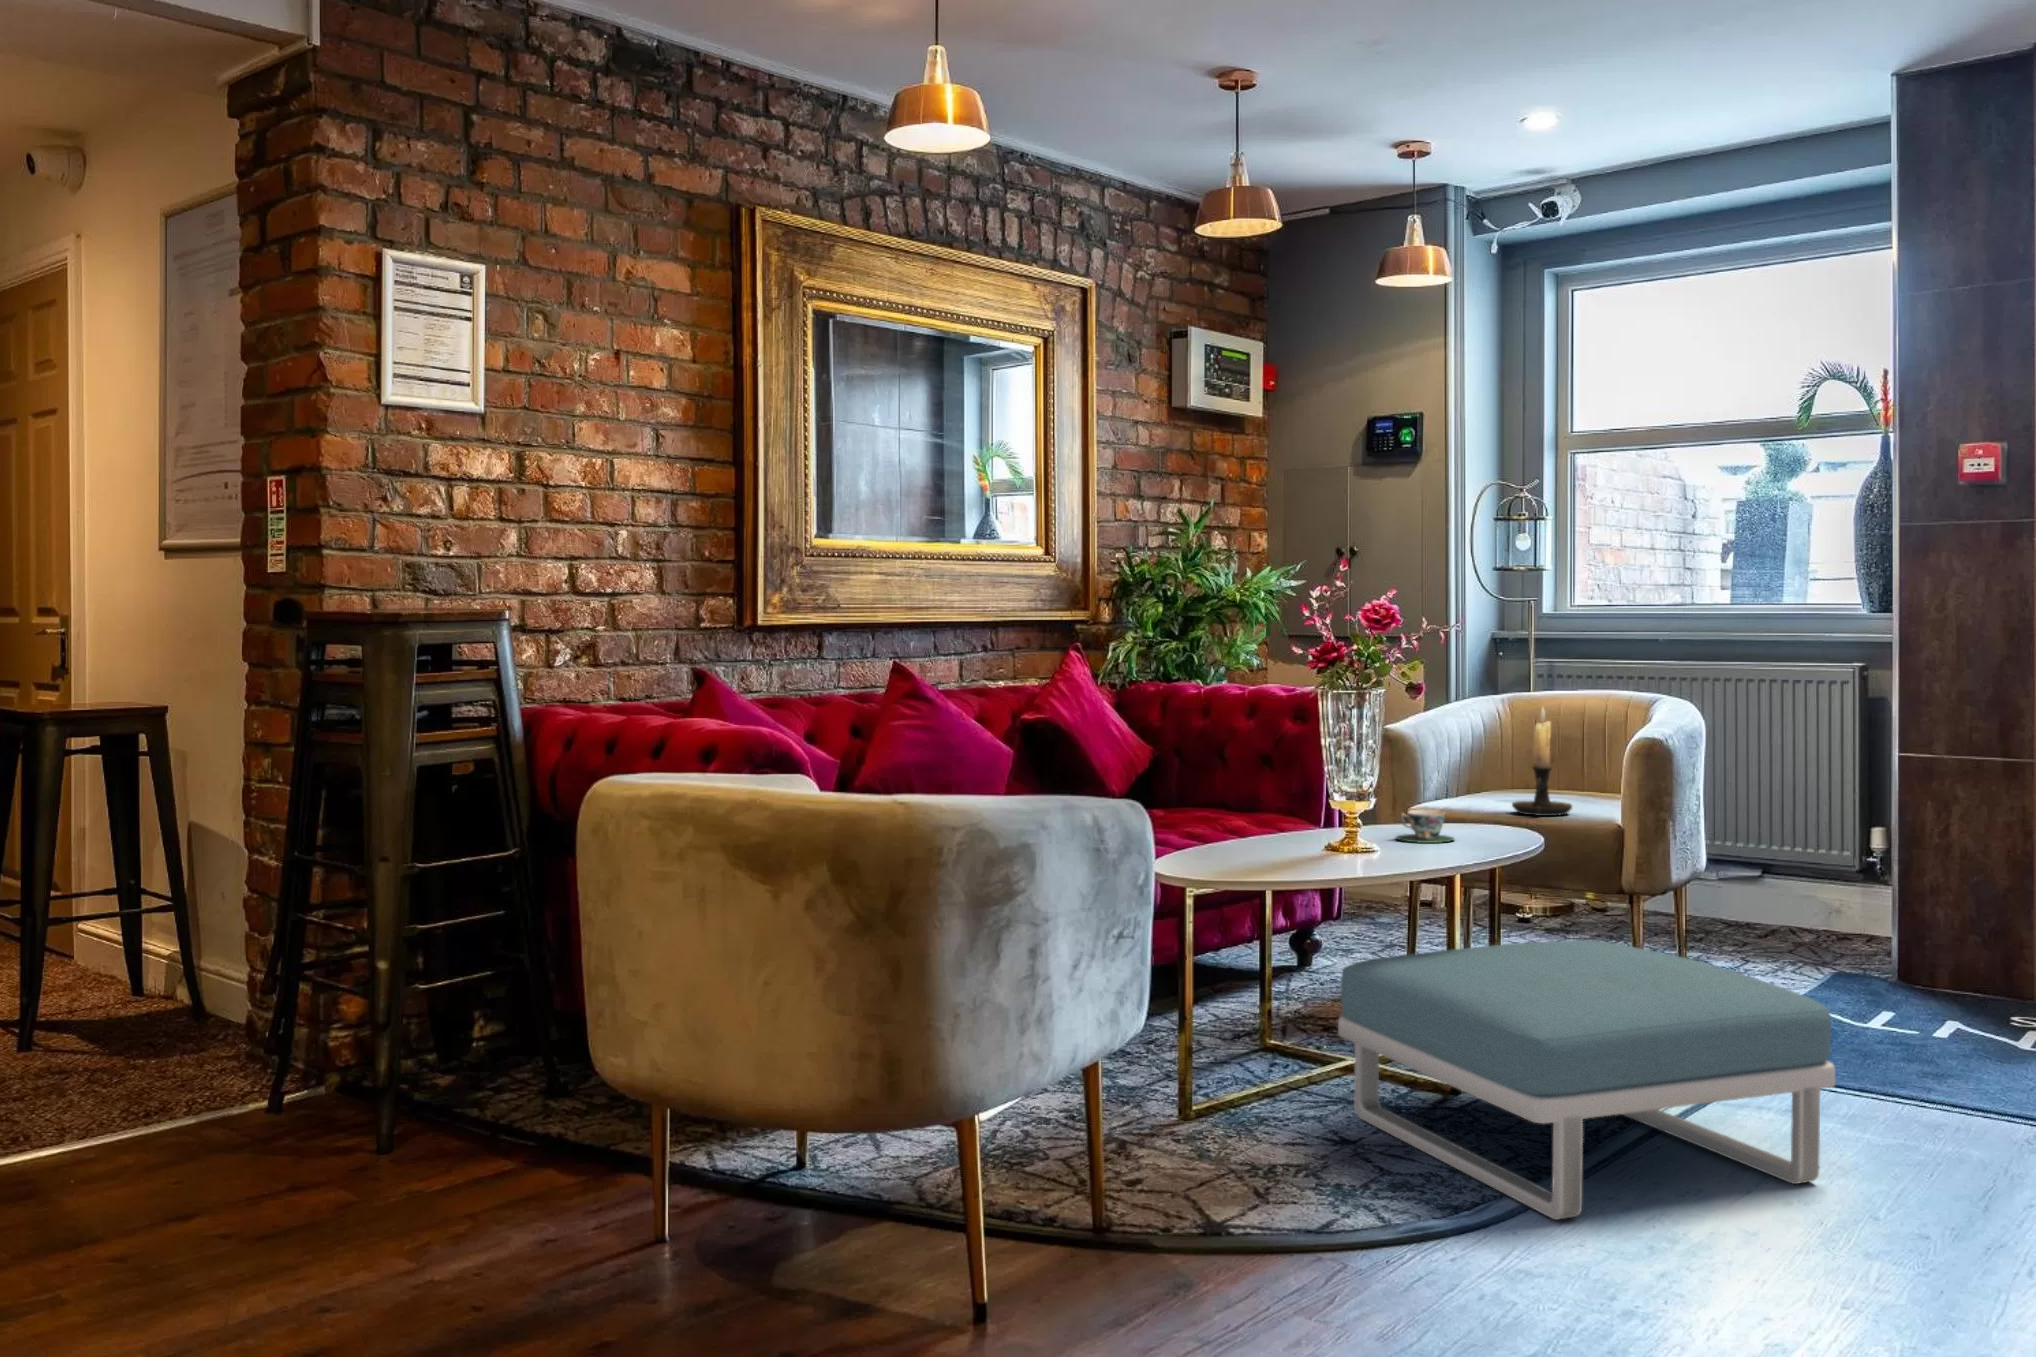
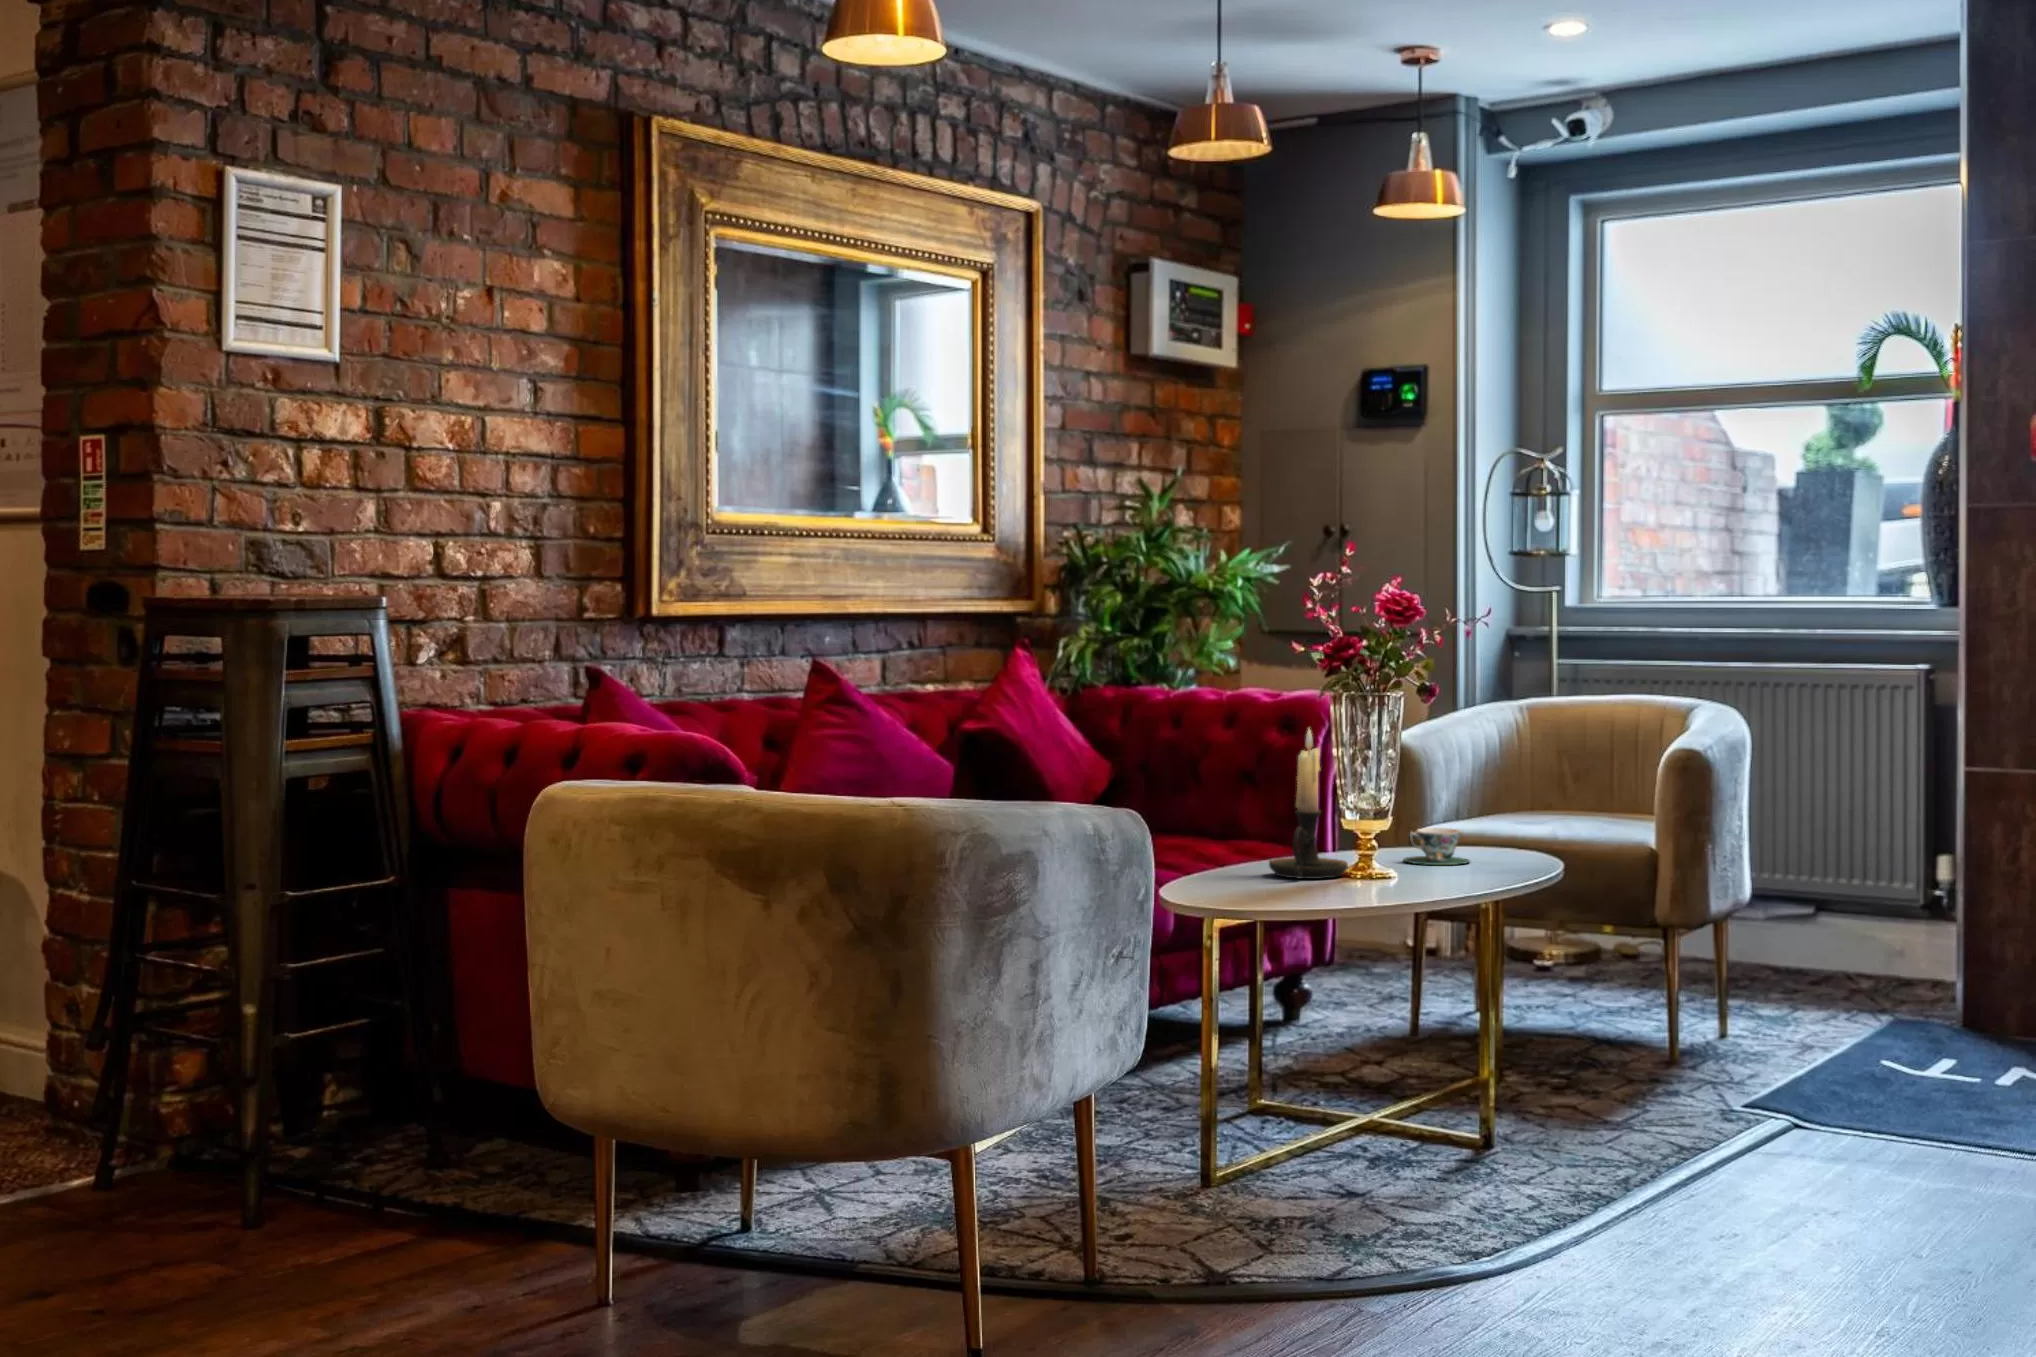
candle holder: present [1512,708,1572,816] -> present [1269,729,1348,879]
footstool: present [1338,941,1835,1220] -> none [1343,974,1885,1266]

